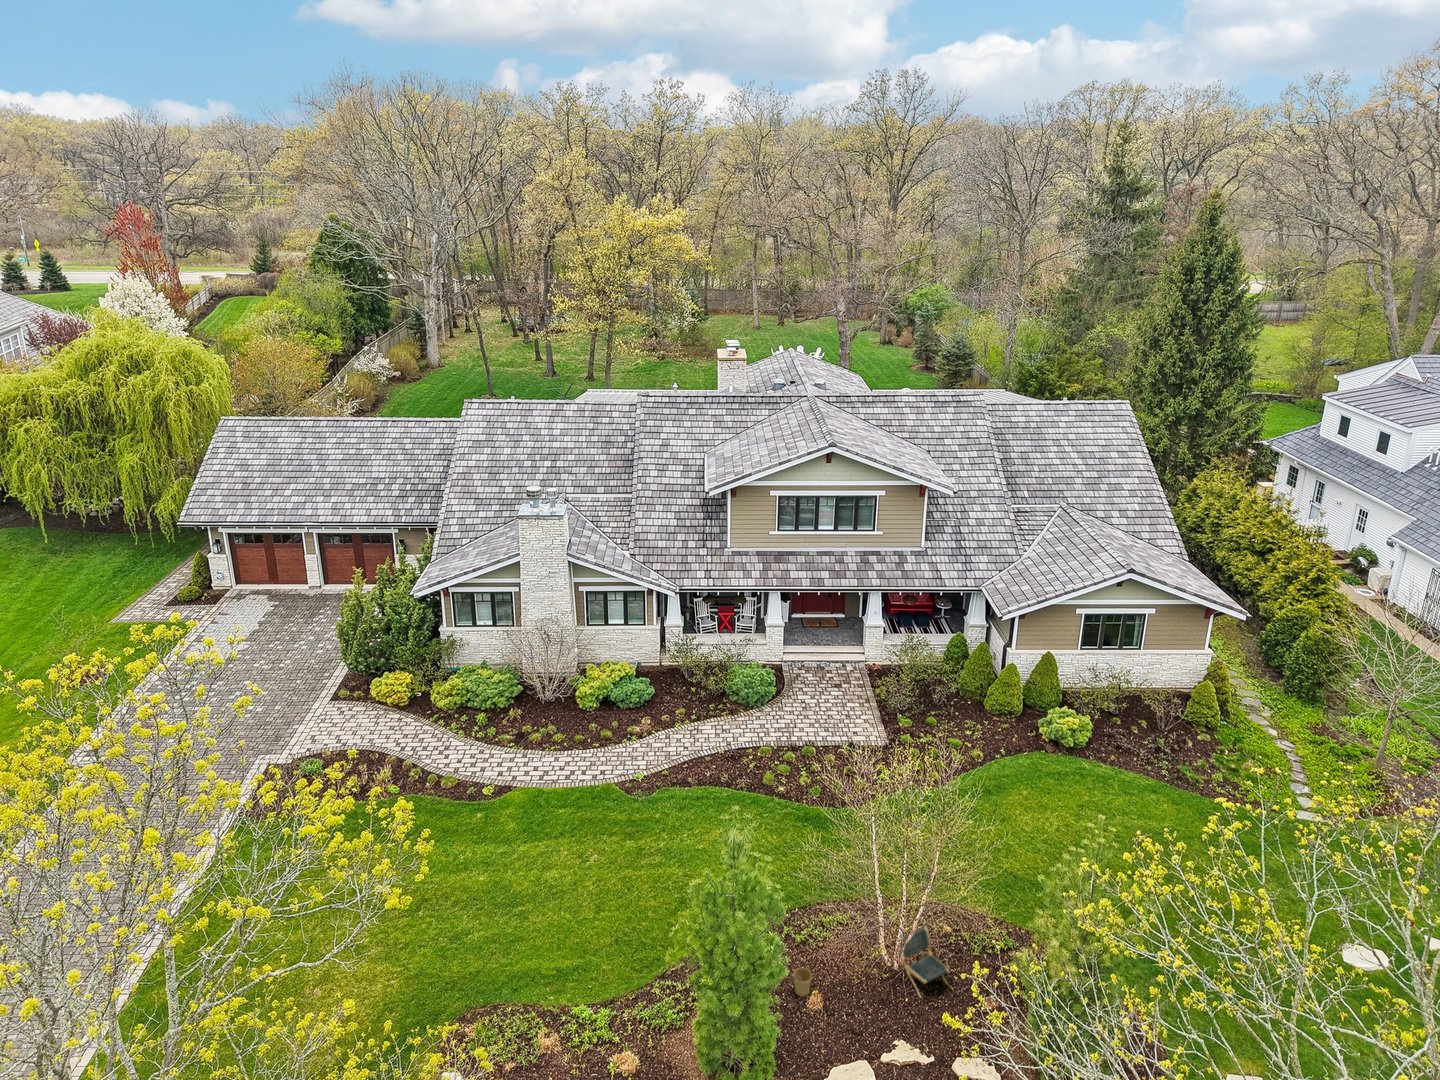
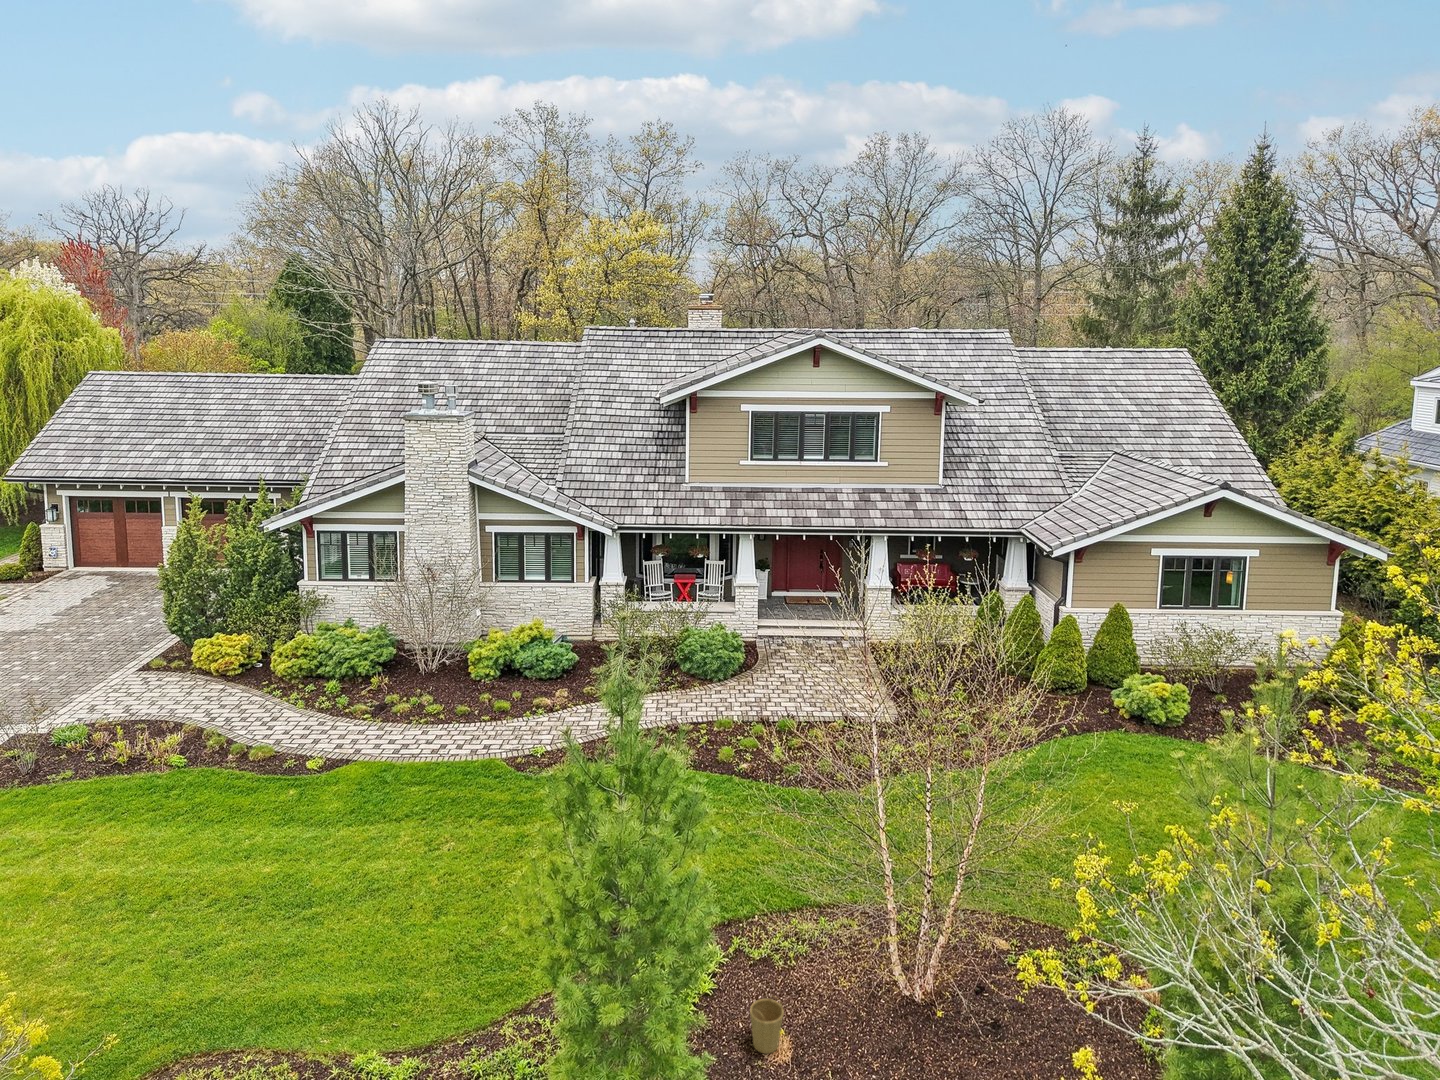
lounge chair: present [903,927,949,997] -> none [935,930,1033,1059]

